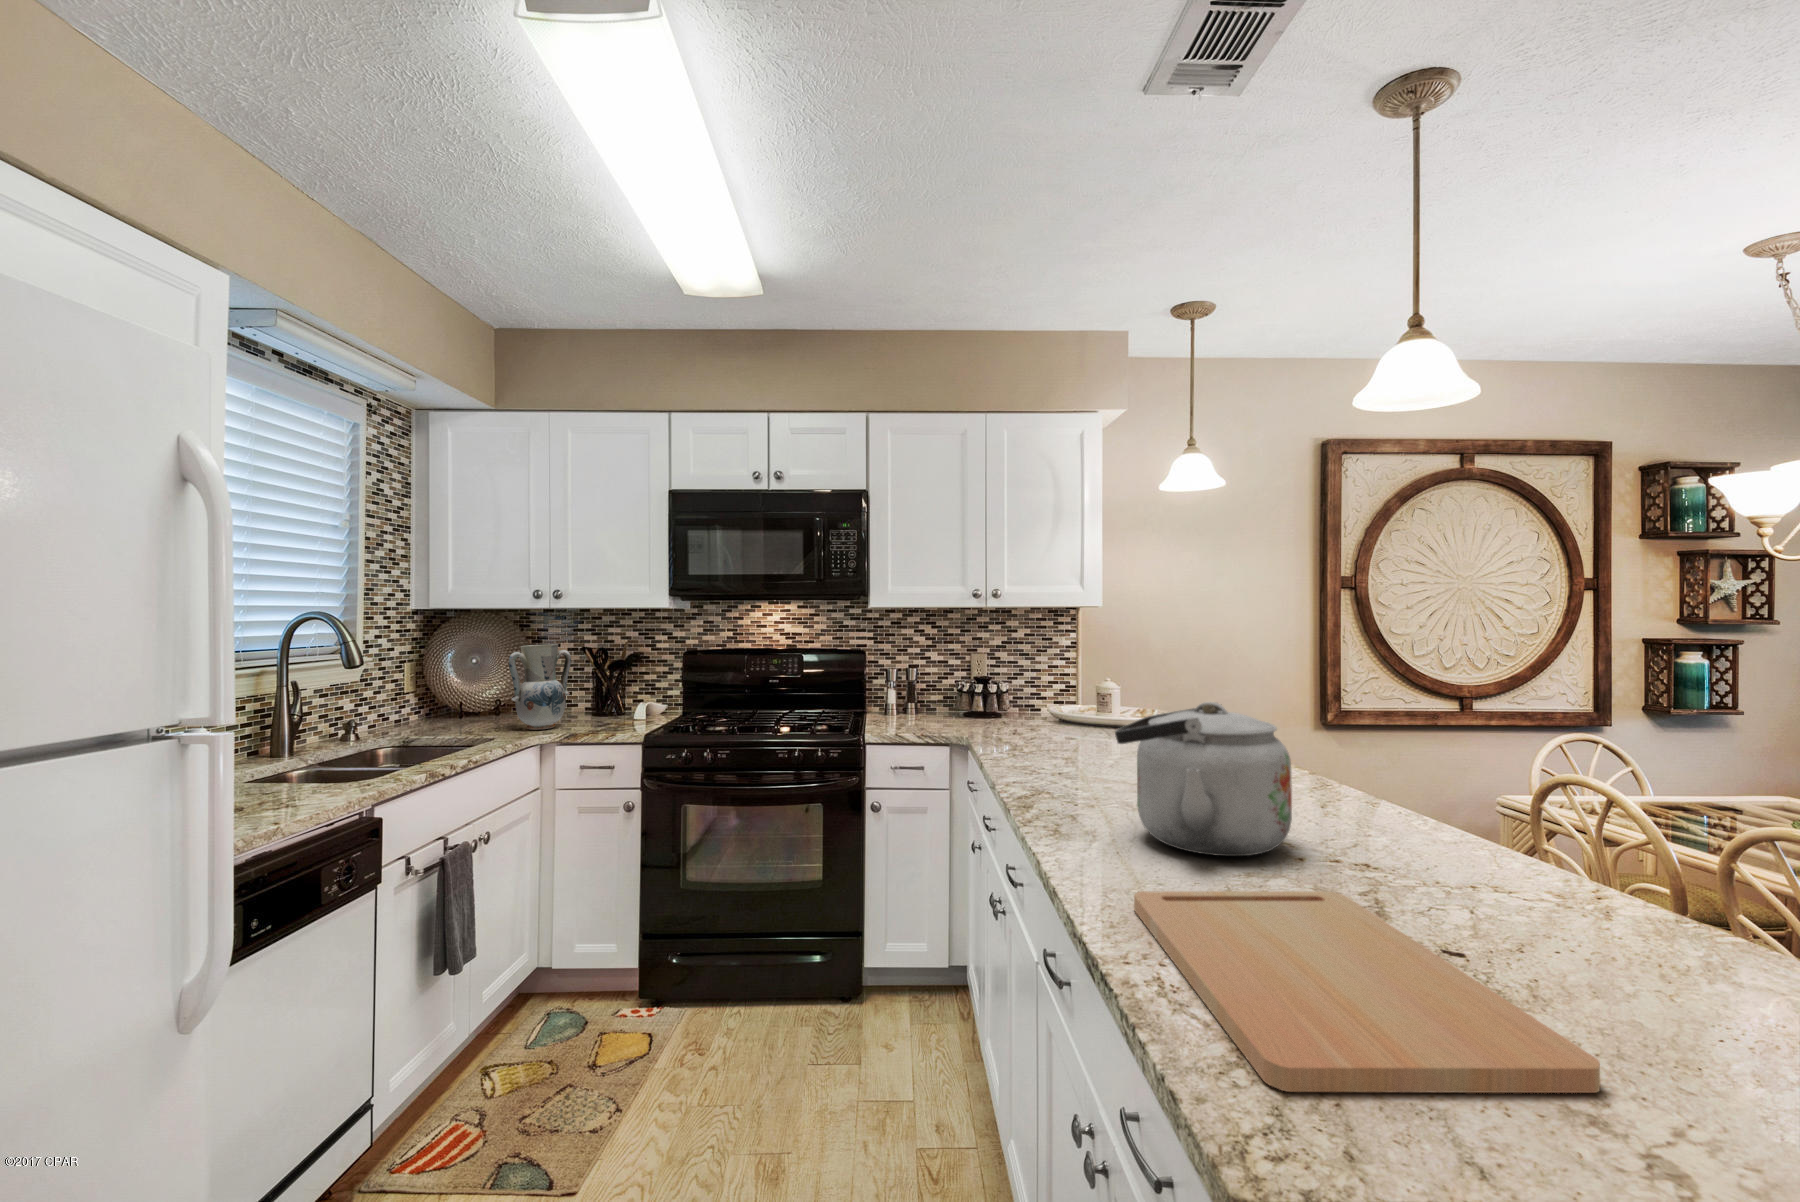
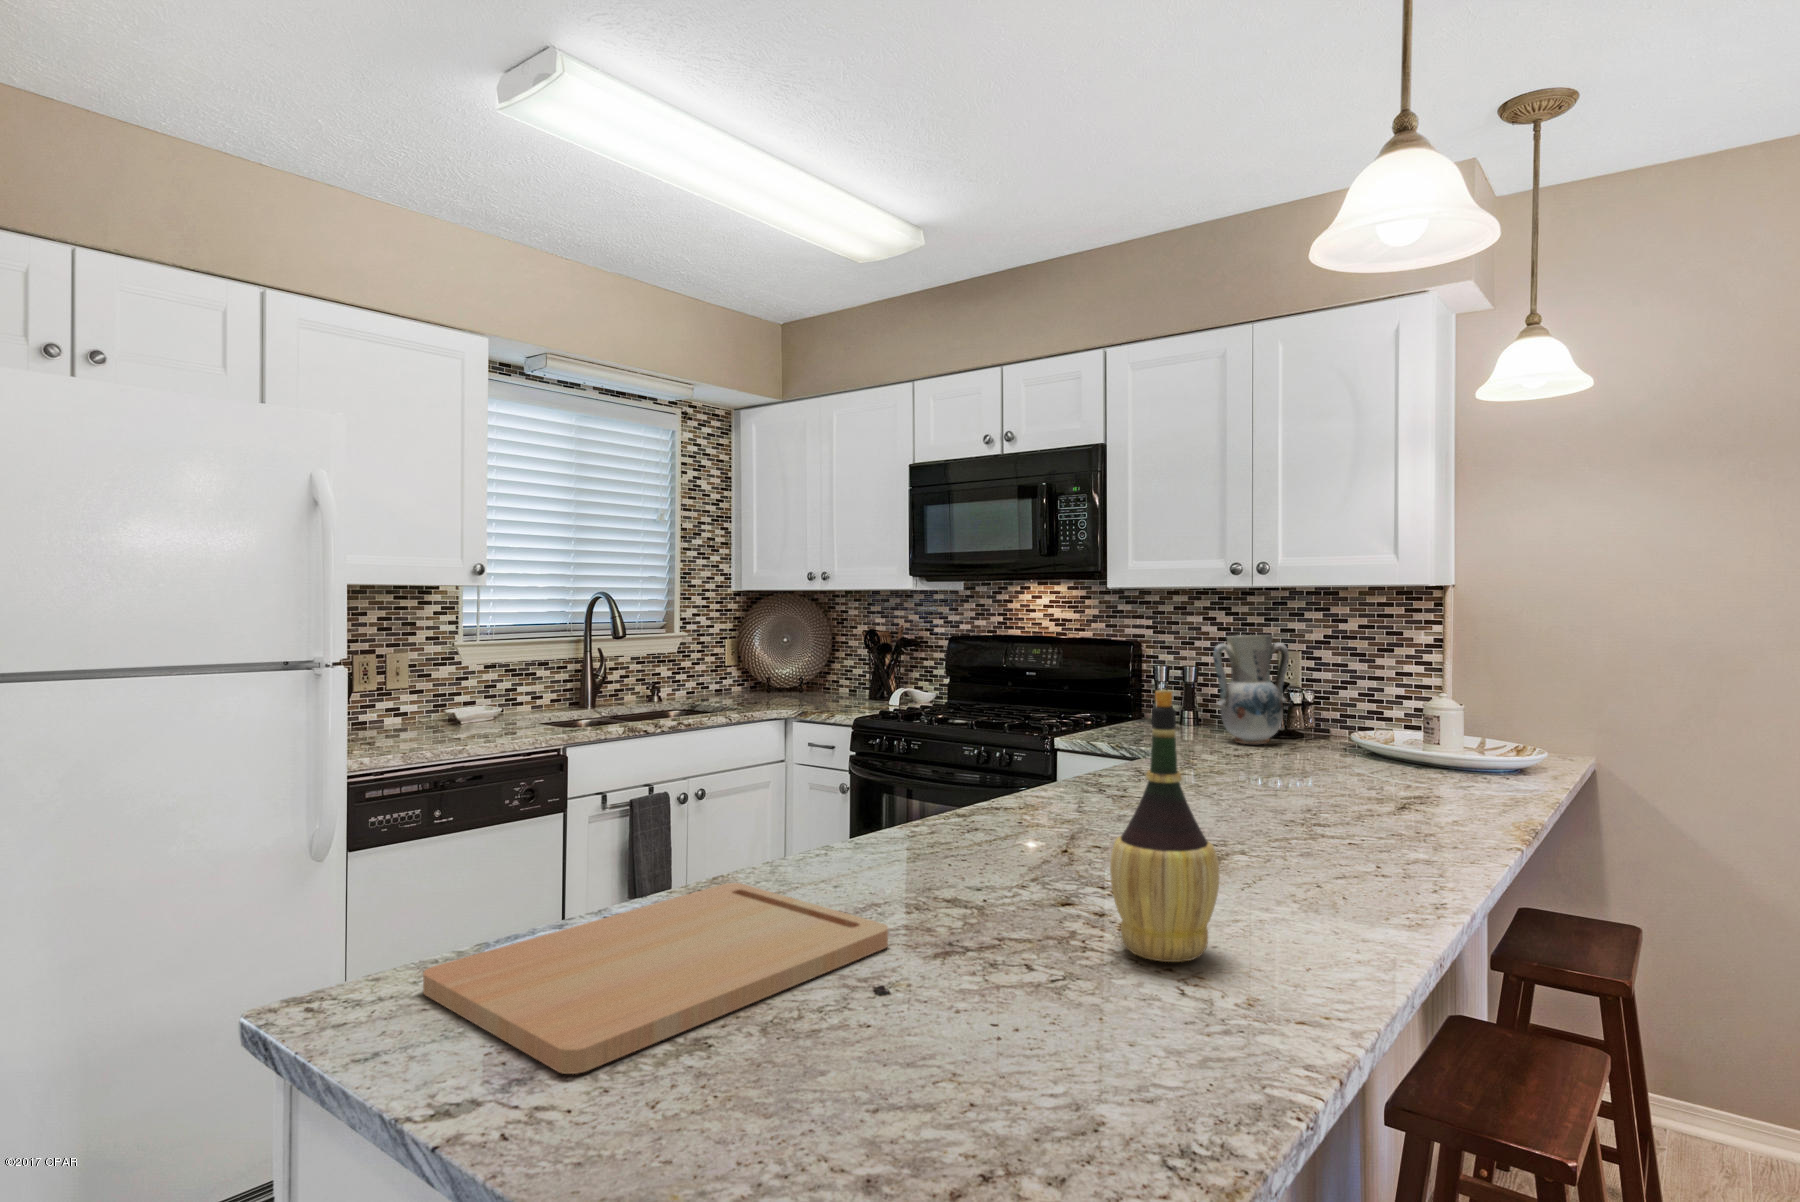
vase: present [509,644,571,730] -> present [1213,635,1289,744]
wine bottle: none [1389,679,1480,871] -> present [1110,690,1219,962]
kettle: present [1115,702,1292,856] -> none [876,705,1089,894]

